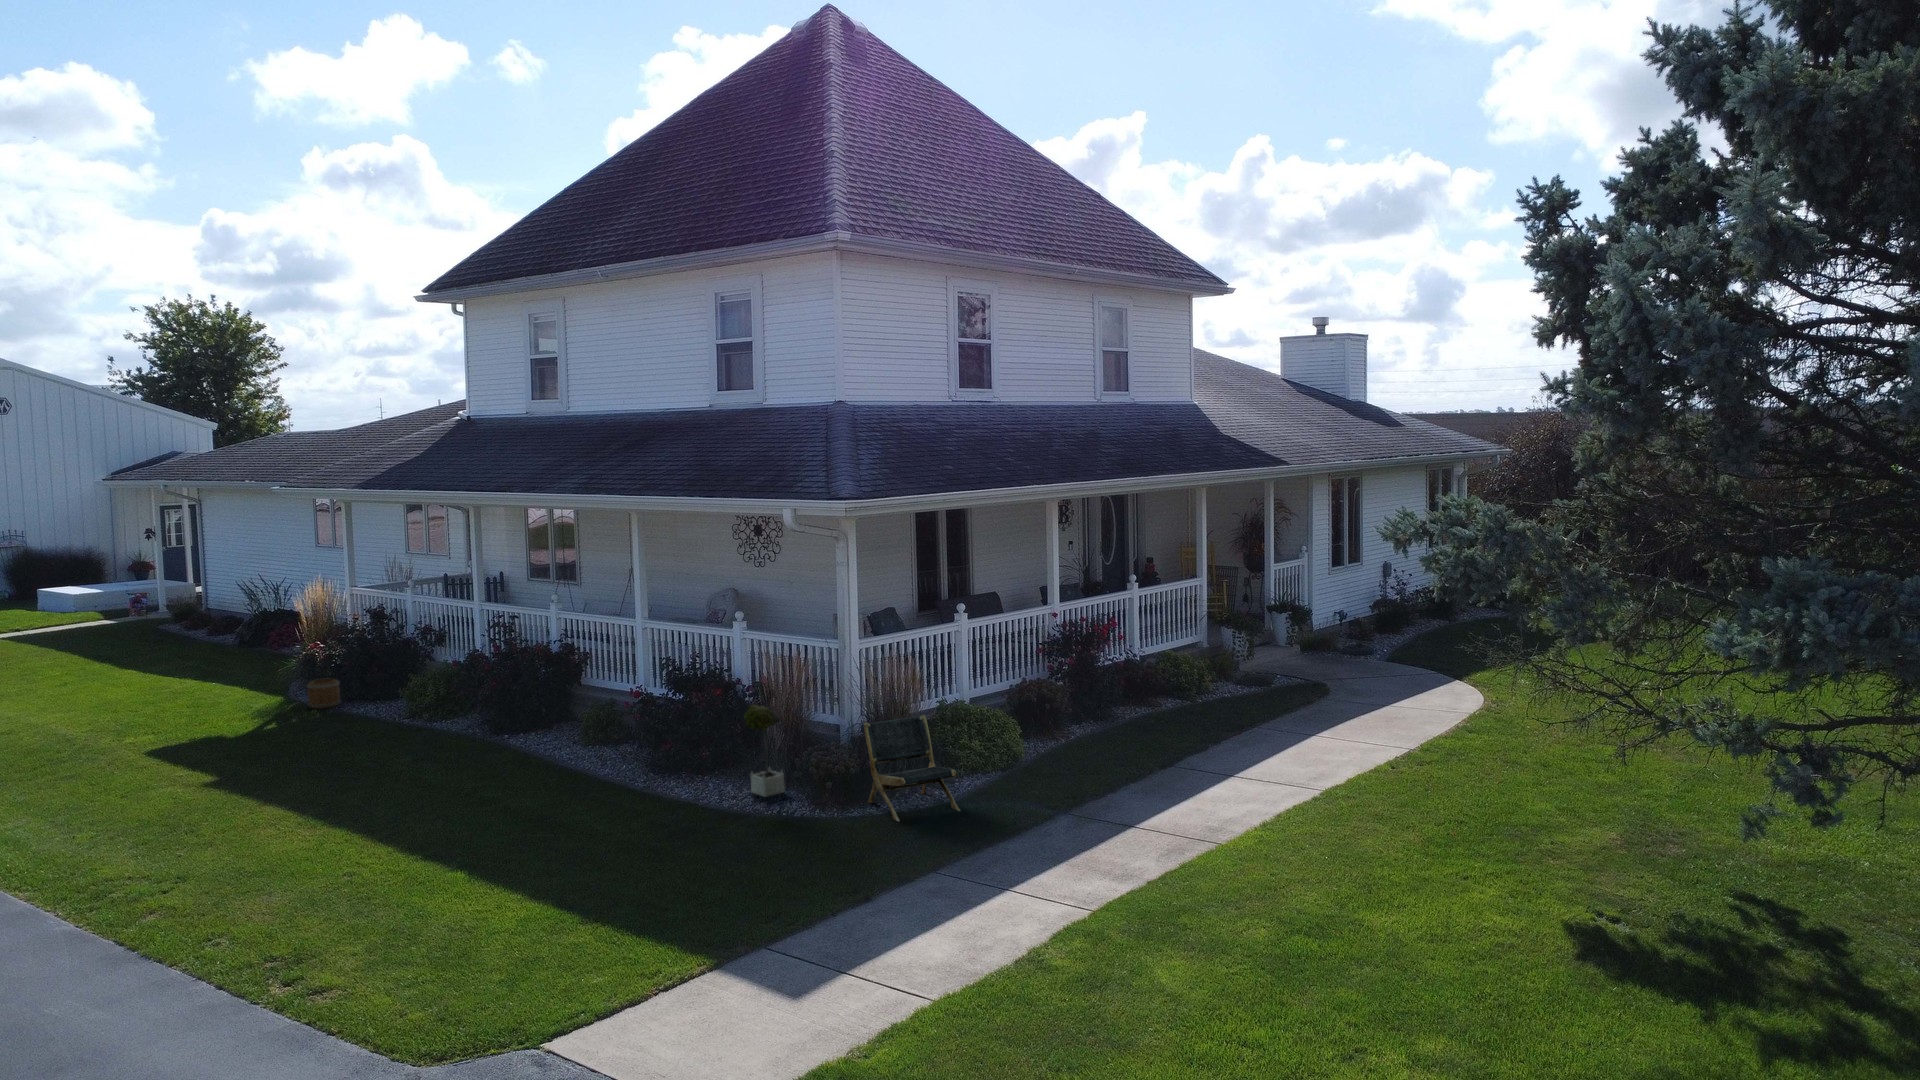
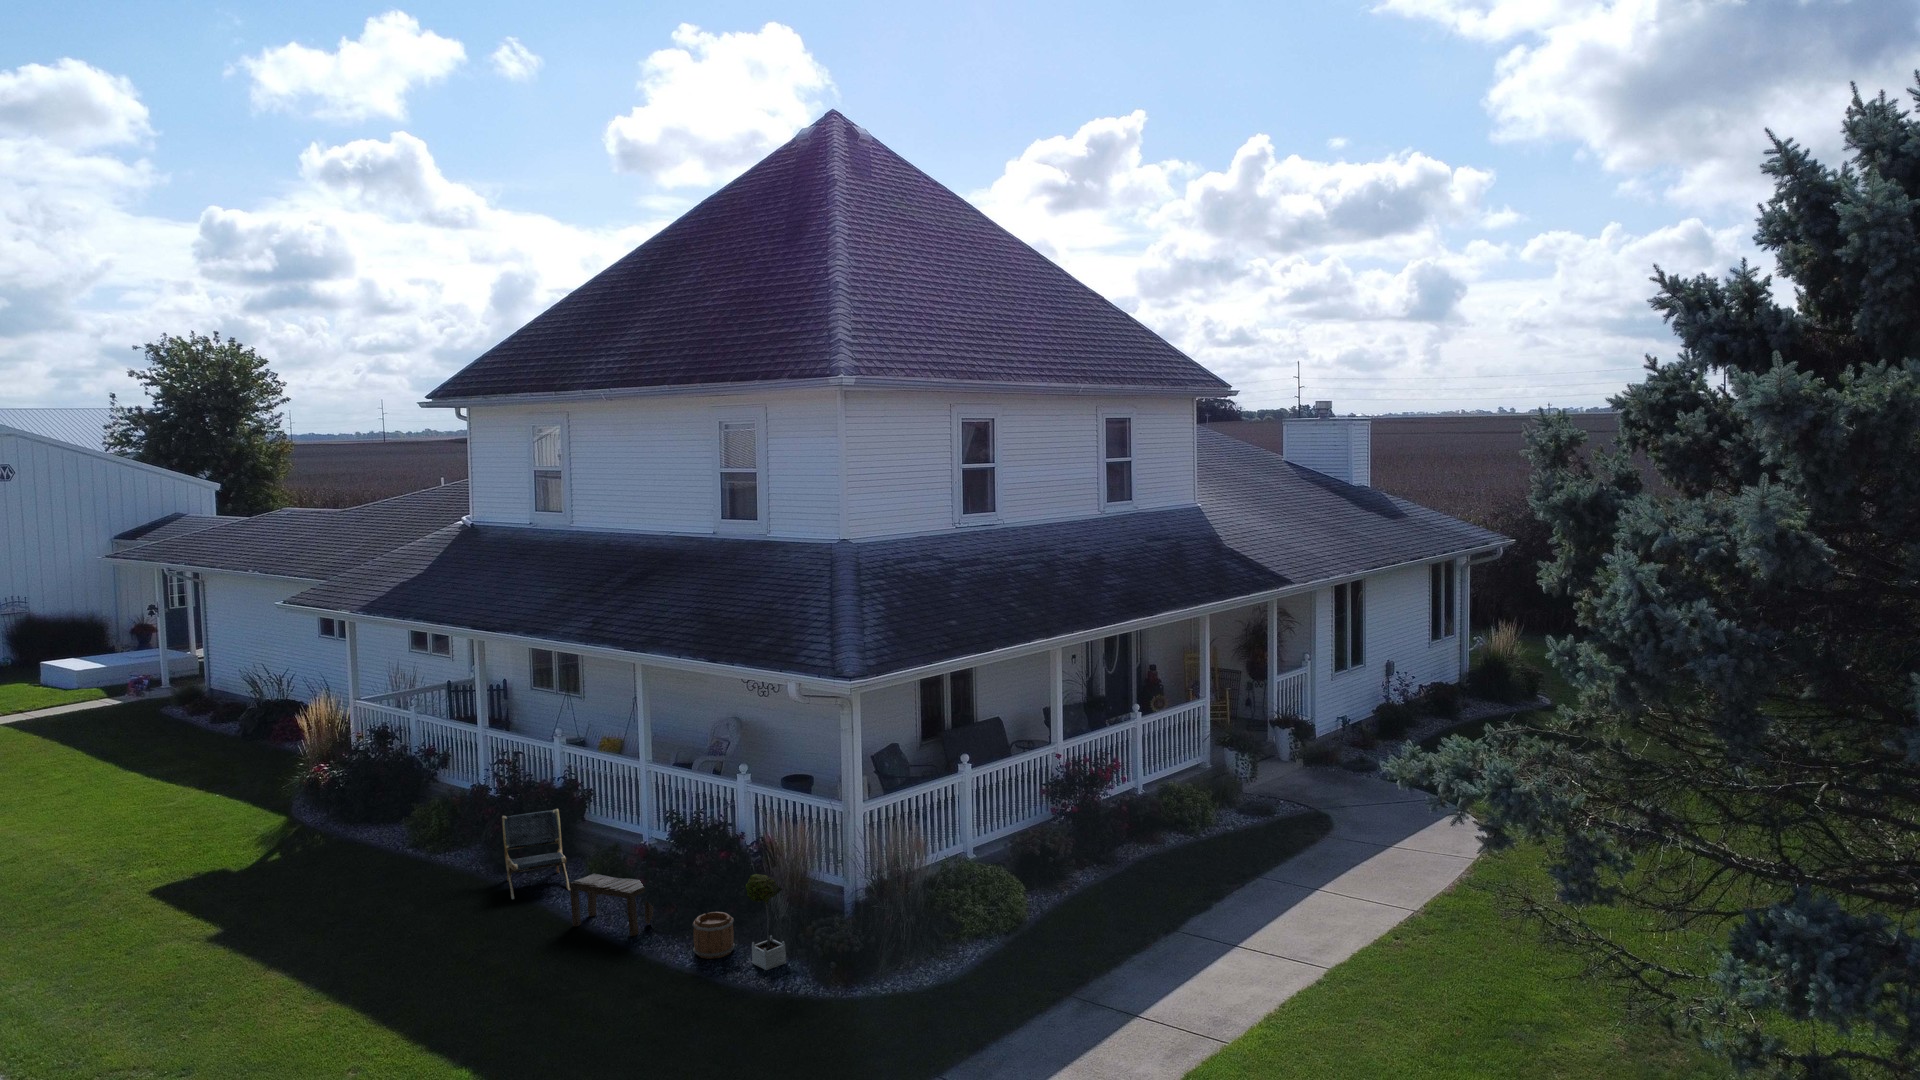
bucket: present [307,679,340,709] -> present [692,912,735,959]
lounge chair: present [864,715,960,821] -> present [502,809,570,899]
bench: none [569,721,655,776] -> present [569,873,653,936]

